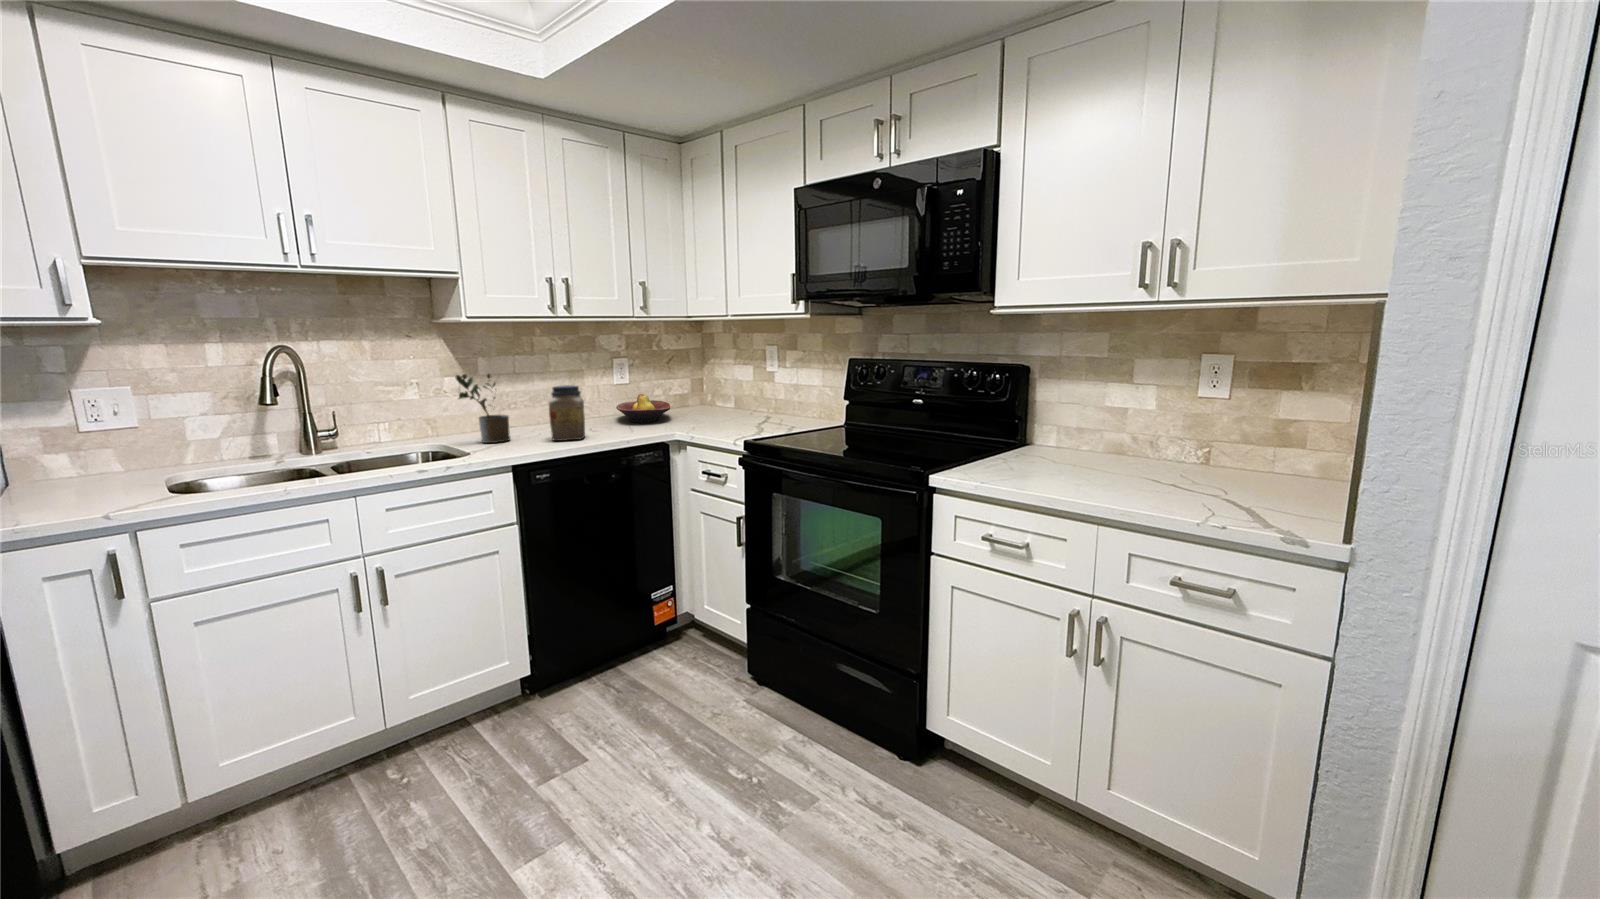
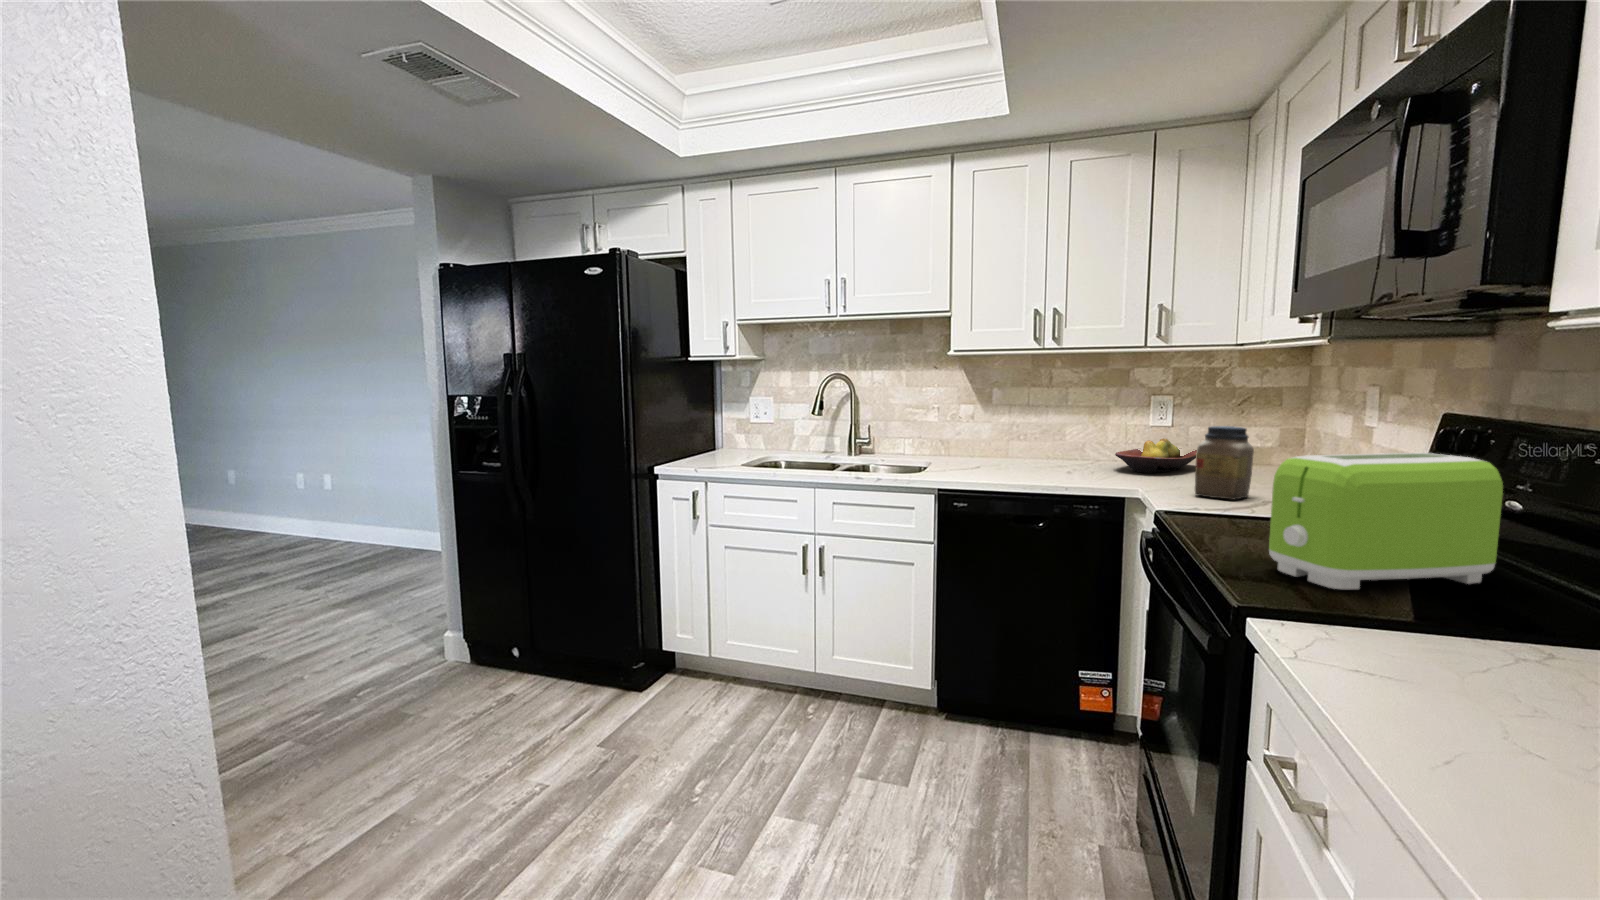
potted plant: present [456,374,510,443] -> none [940,401,982,467]
toaster: none [879,384,939,460] -> present [1269,453,1503,589]
jar: present [549,385,585,441] -> present [1195,426,1254,500]

